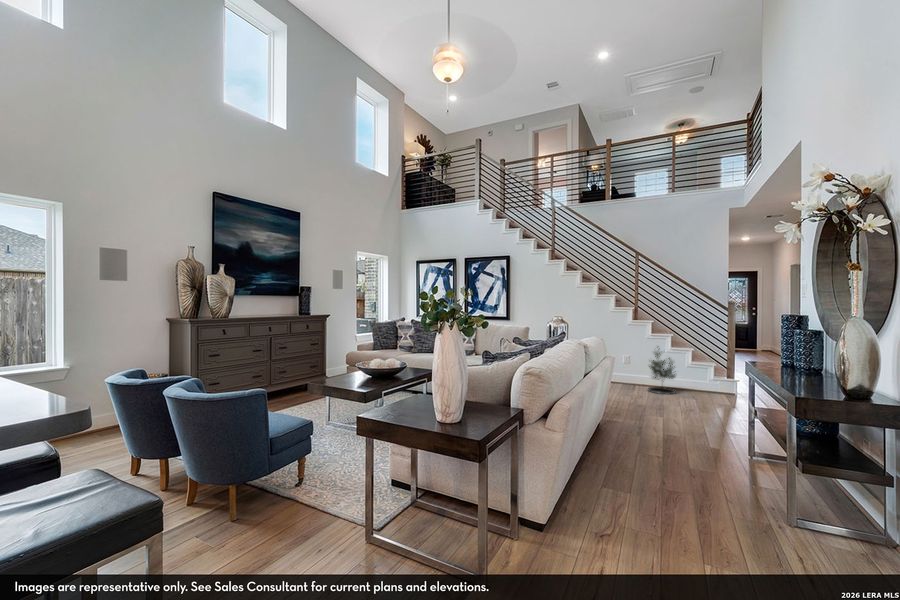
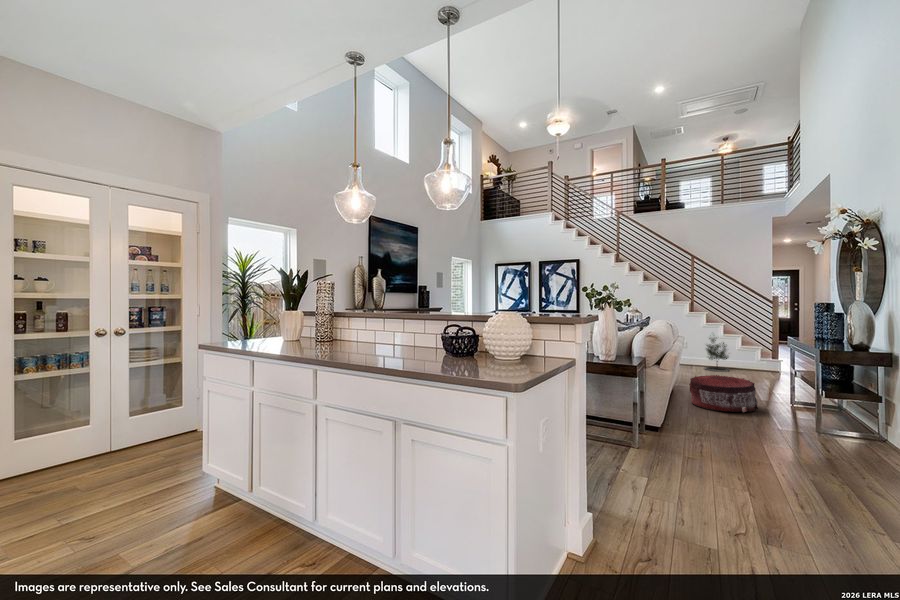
pouf: none [612,413,703,476] -> present [689,375,758,412]

